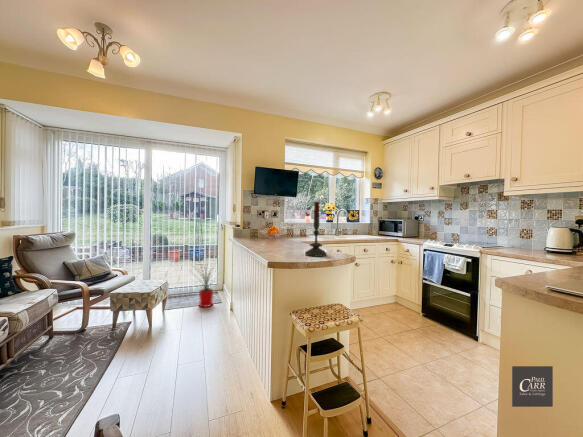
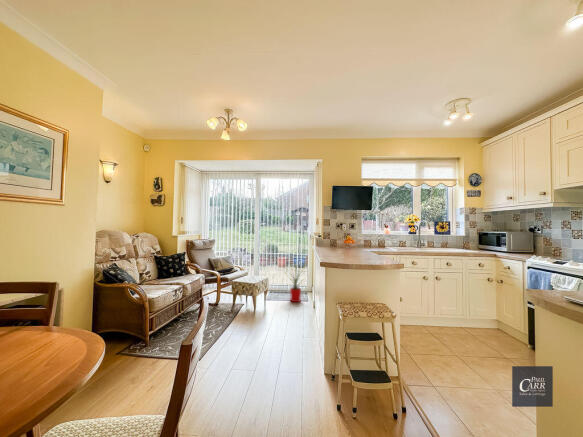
candle: present [305,202,327,257] -> none [339,218,356,262]

